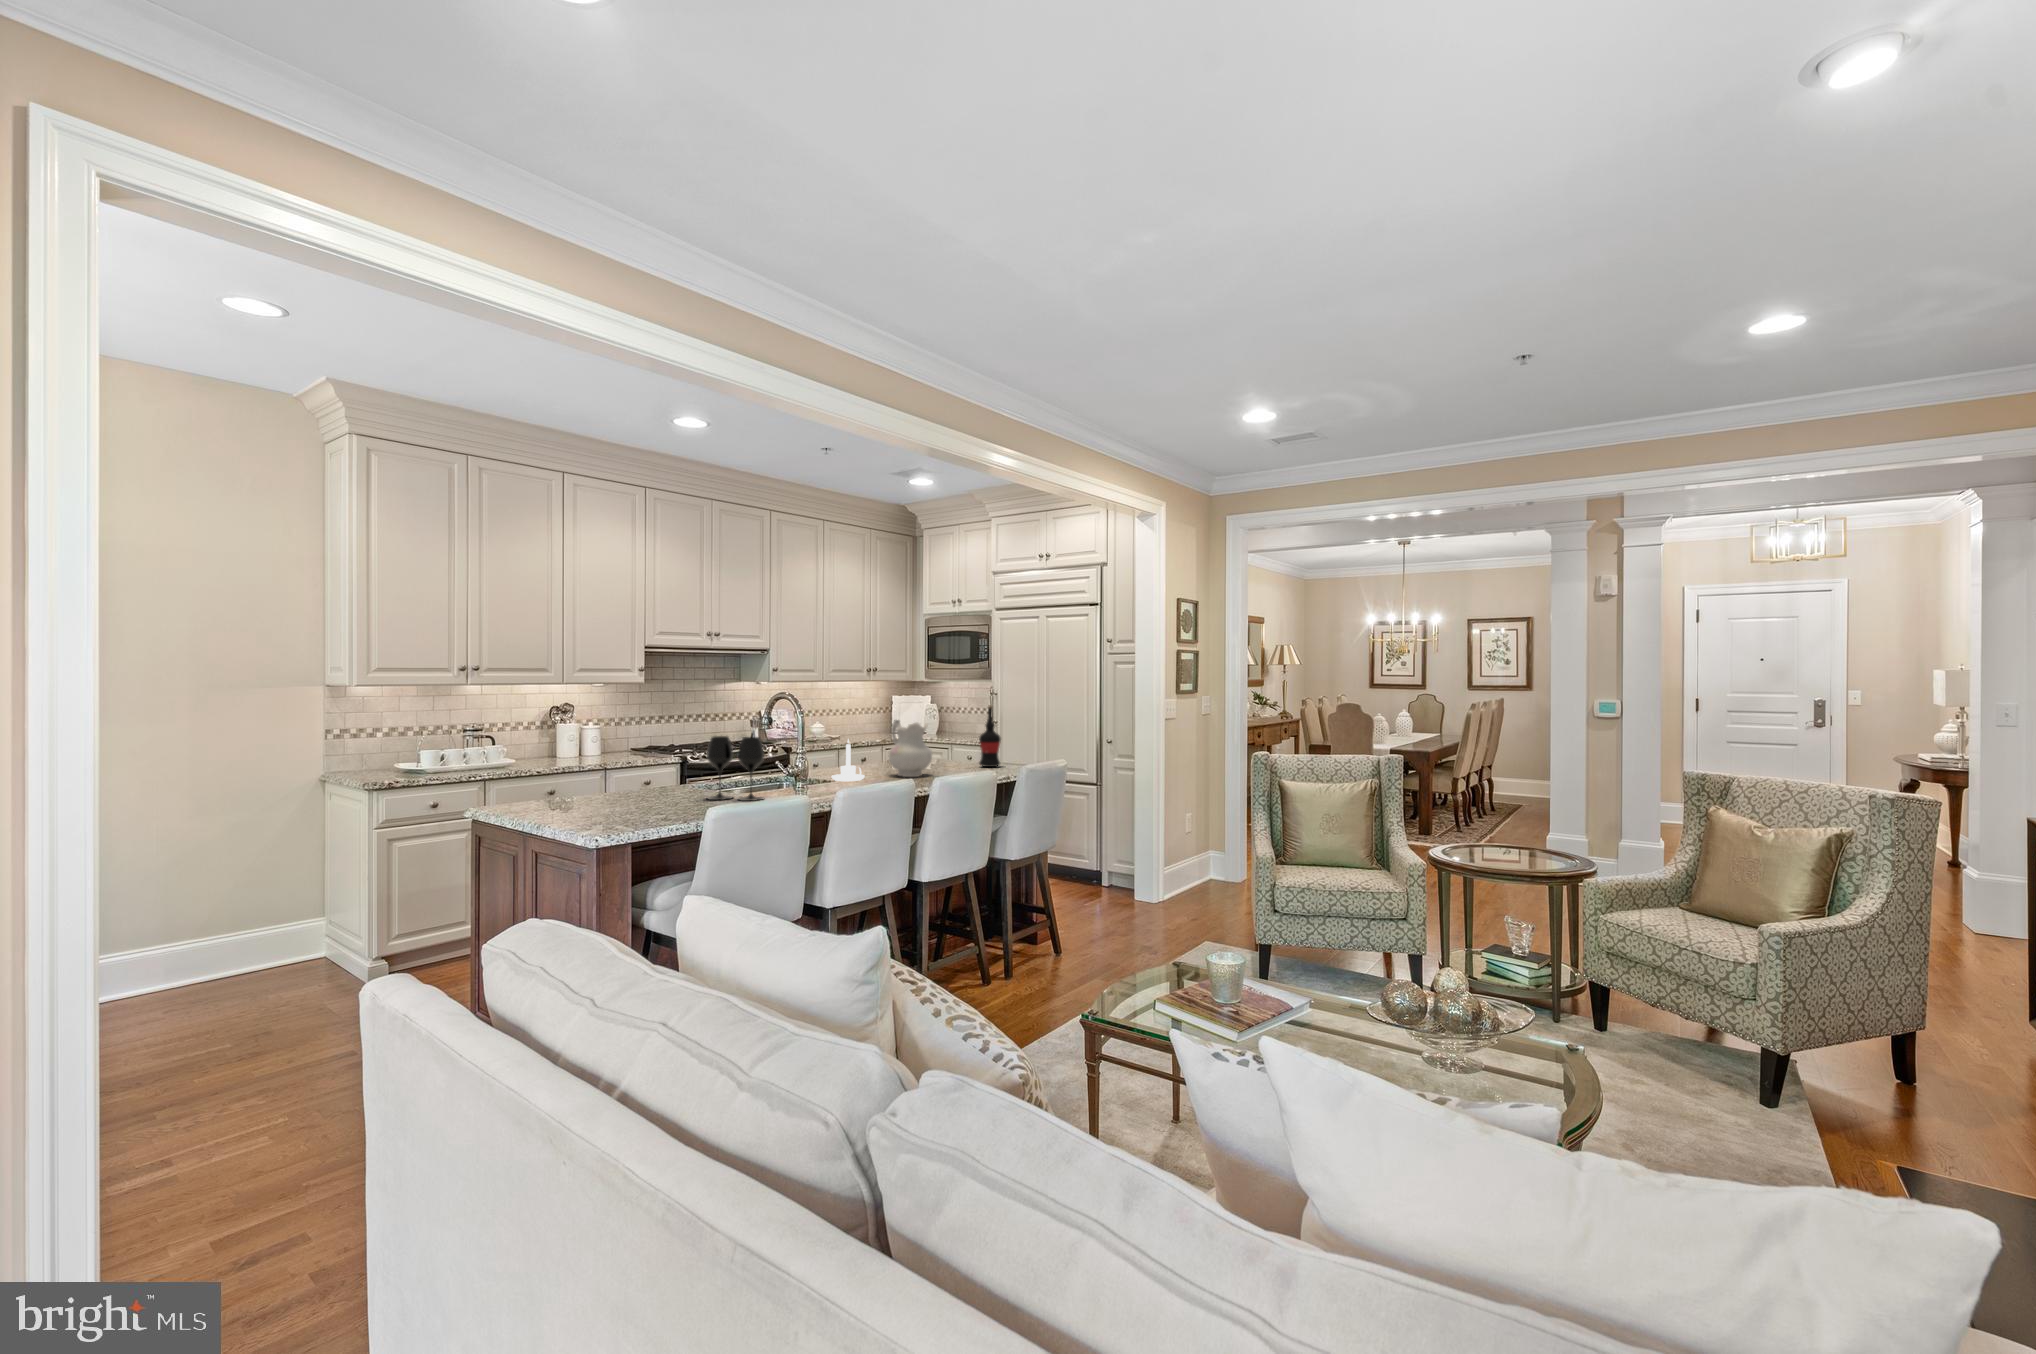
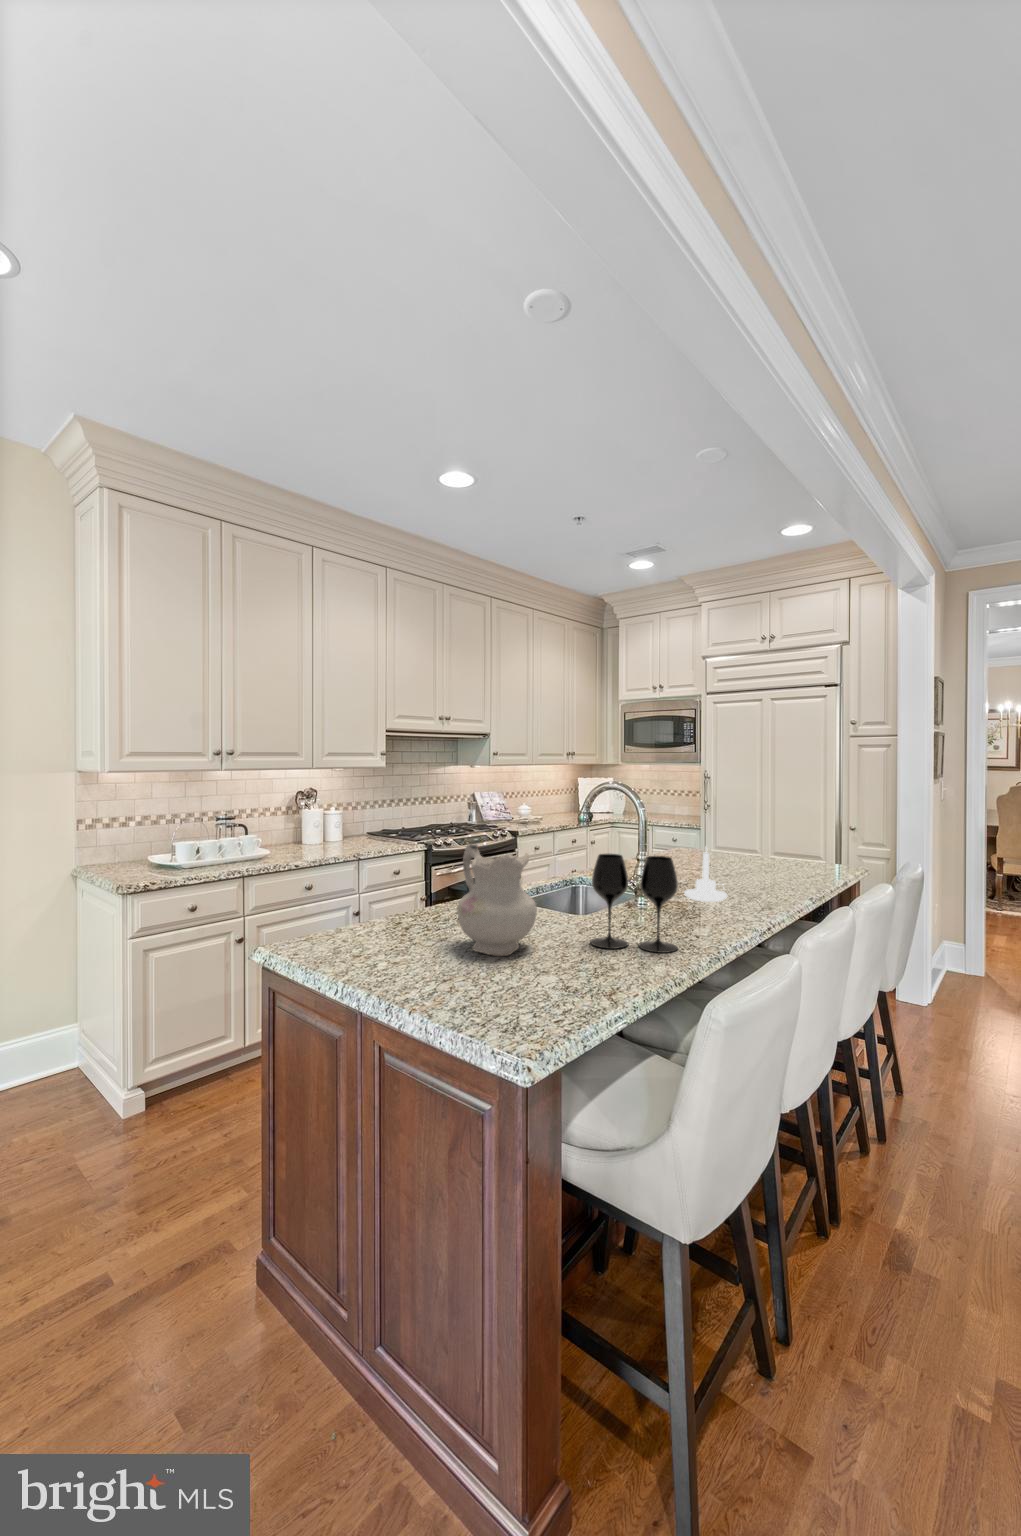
wine bottle: present [979,705,1001,767] -> none [805,799,834,873]
ceramic pitcher: present [889,720,932,777] -> present [458,843,537,956]

